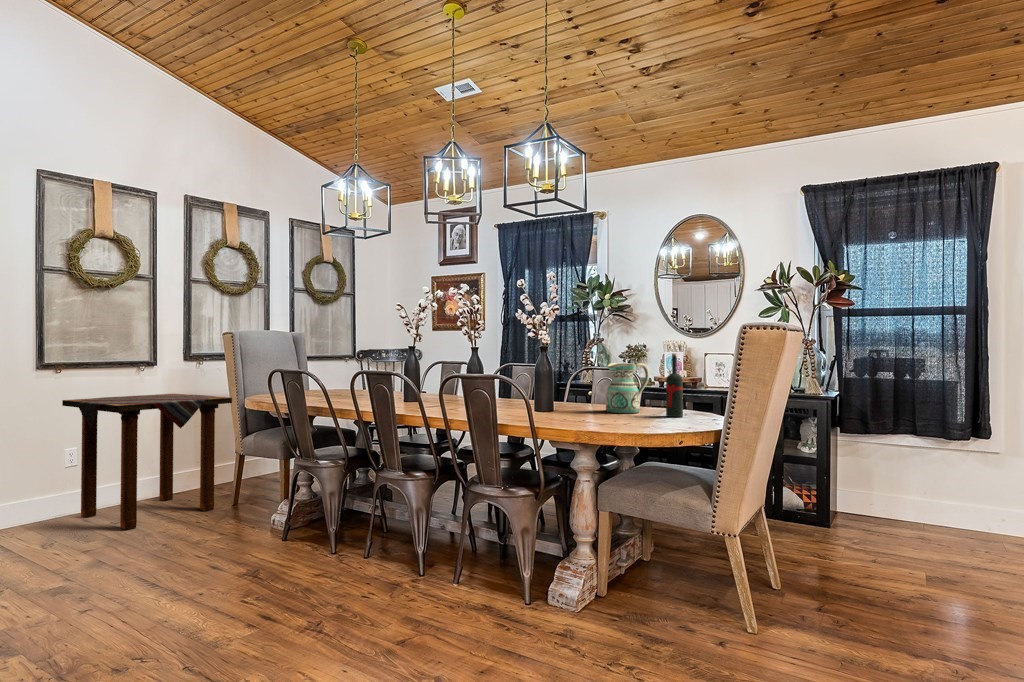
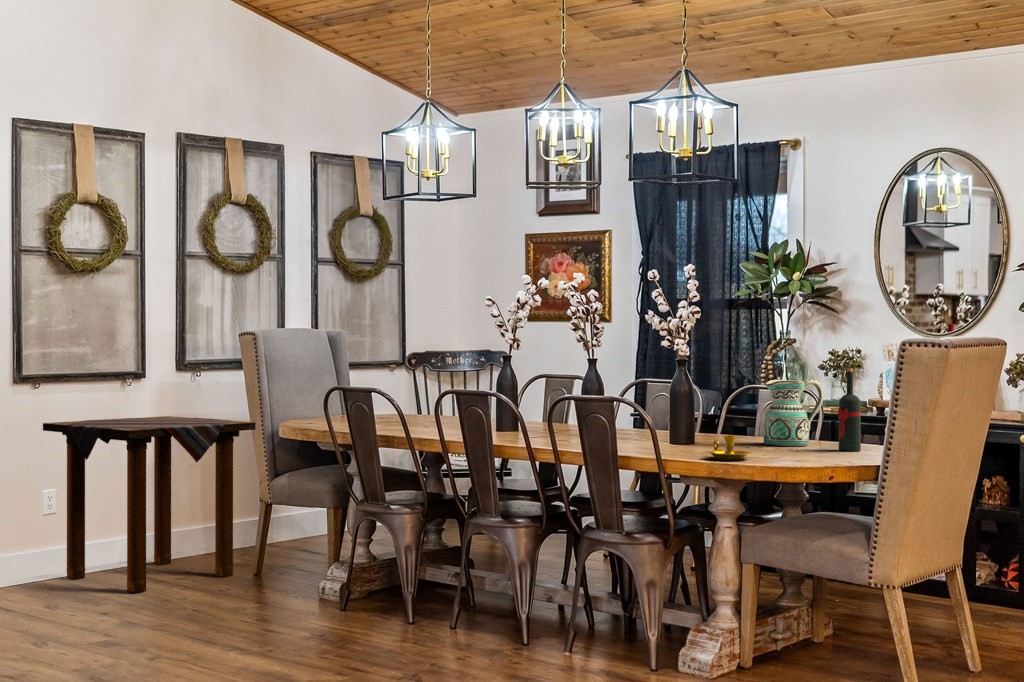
candlestick: none [570,407,609,428] -> present [706,435,753,460]

